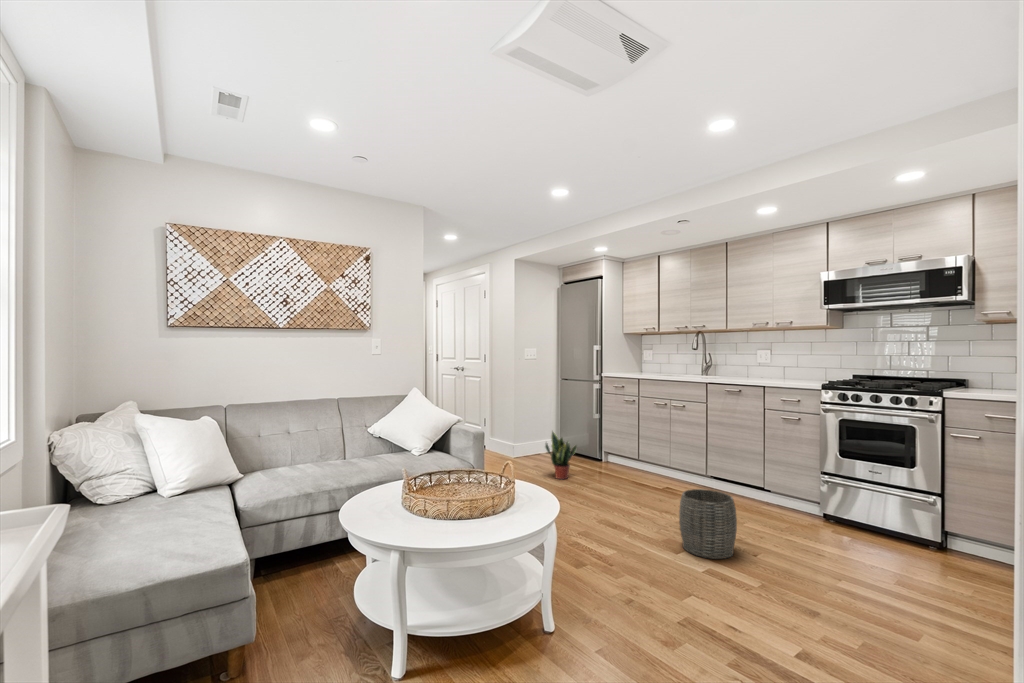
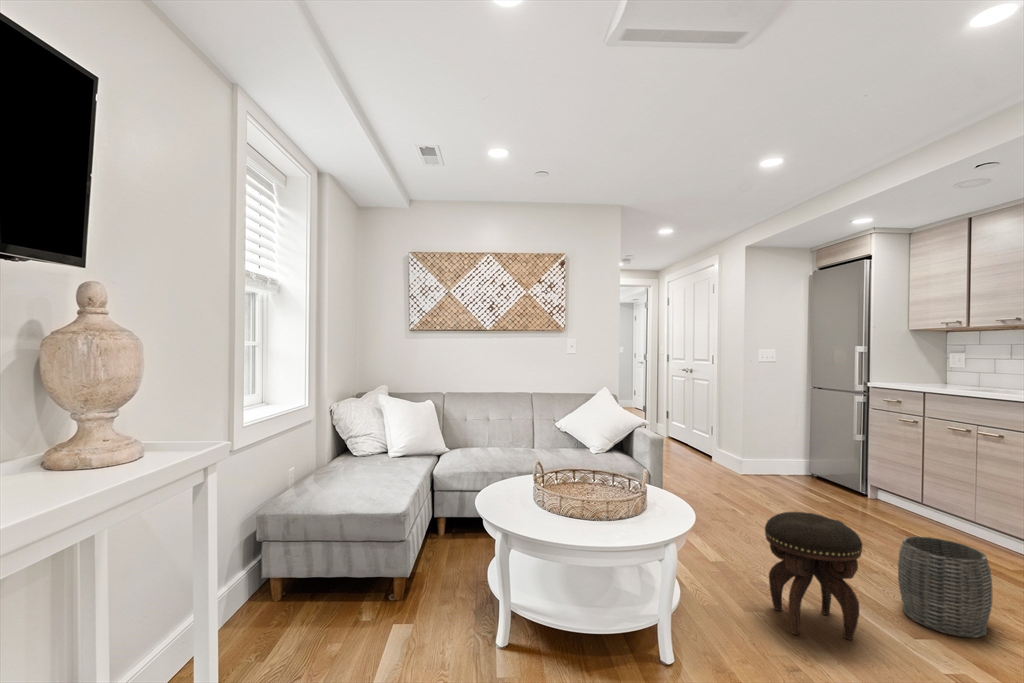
potted plant: present [545,432,577,479] -> none [767,445,810,505]
footstool: none [606,485,678,591] -> present [765,512,862,640]

